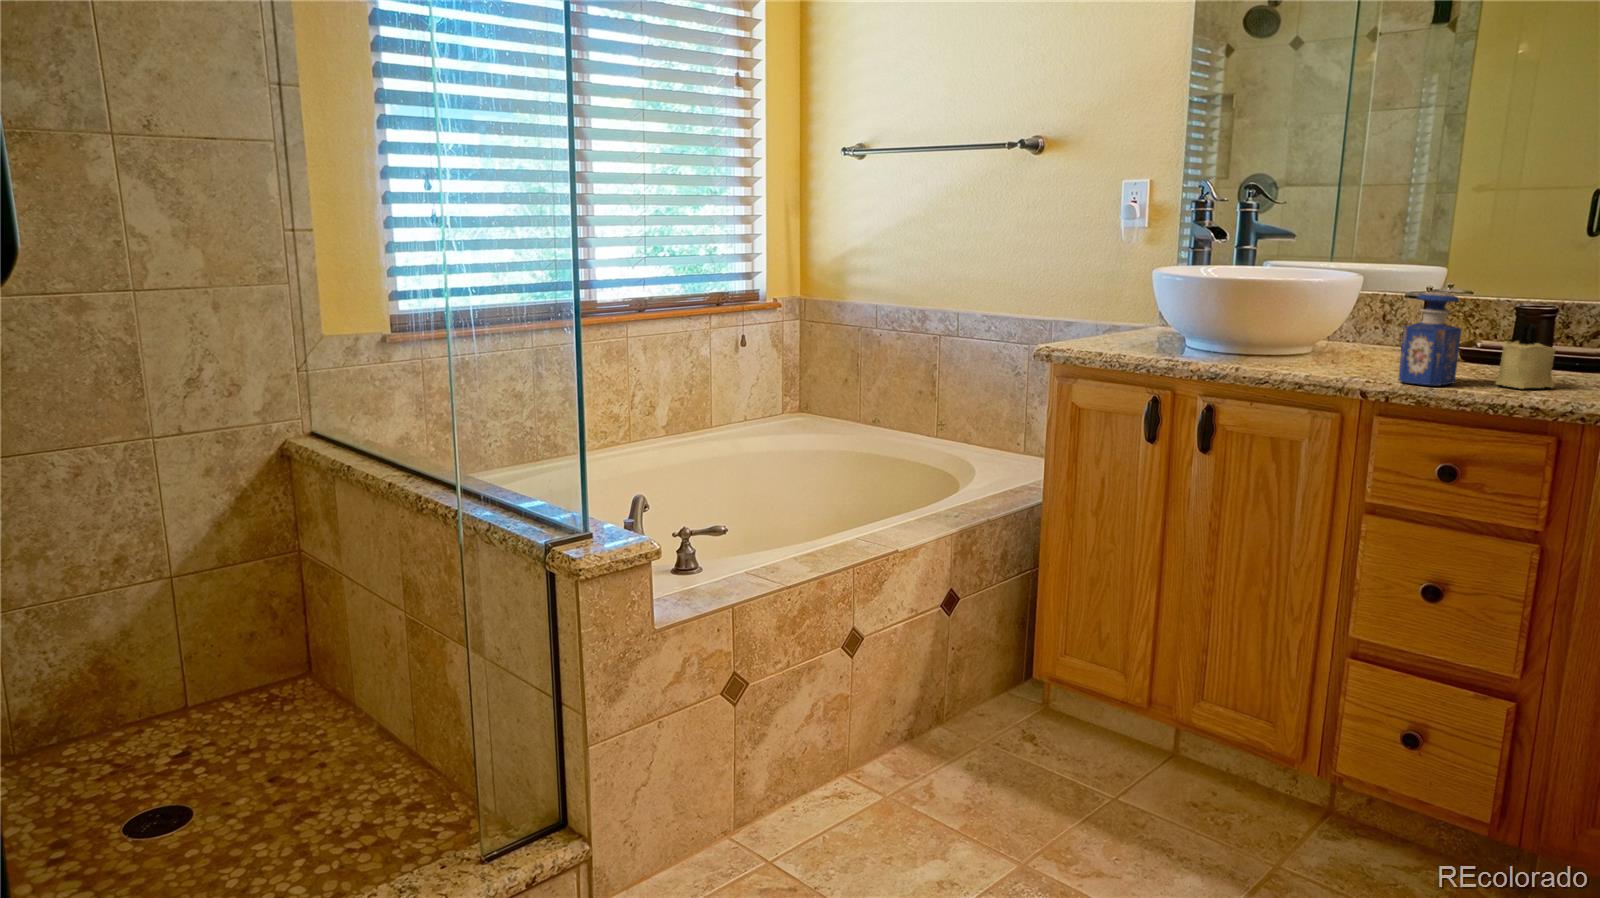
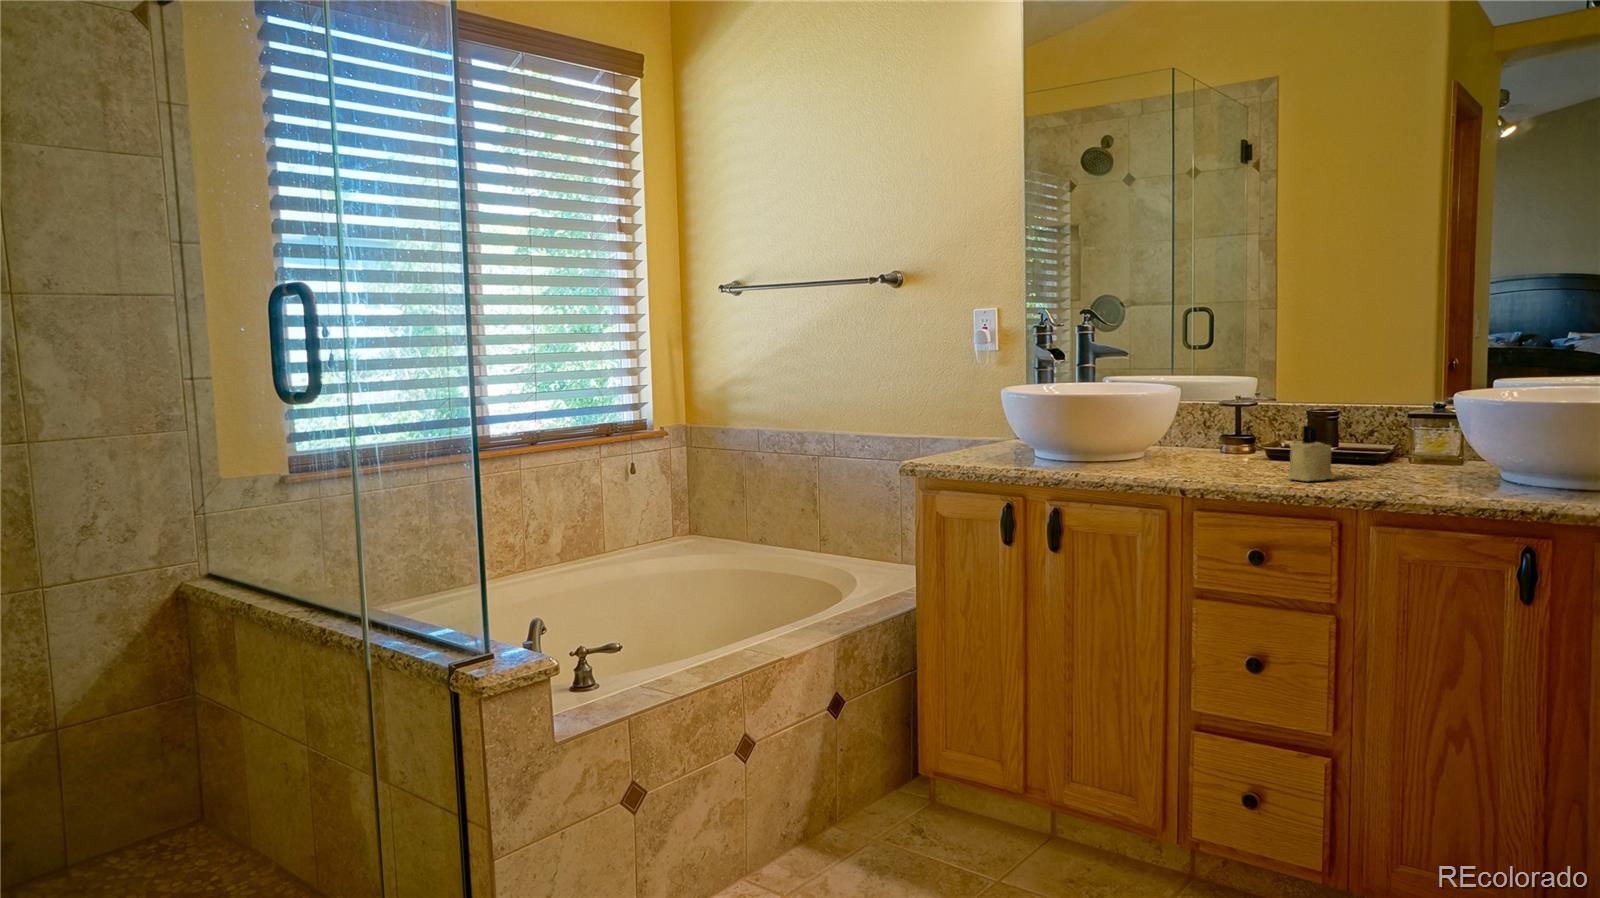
perfume bottle: present [1399,292,1461,386] -> none [1208,402,1256,482]

